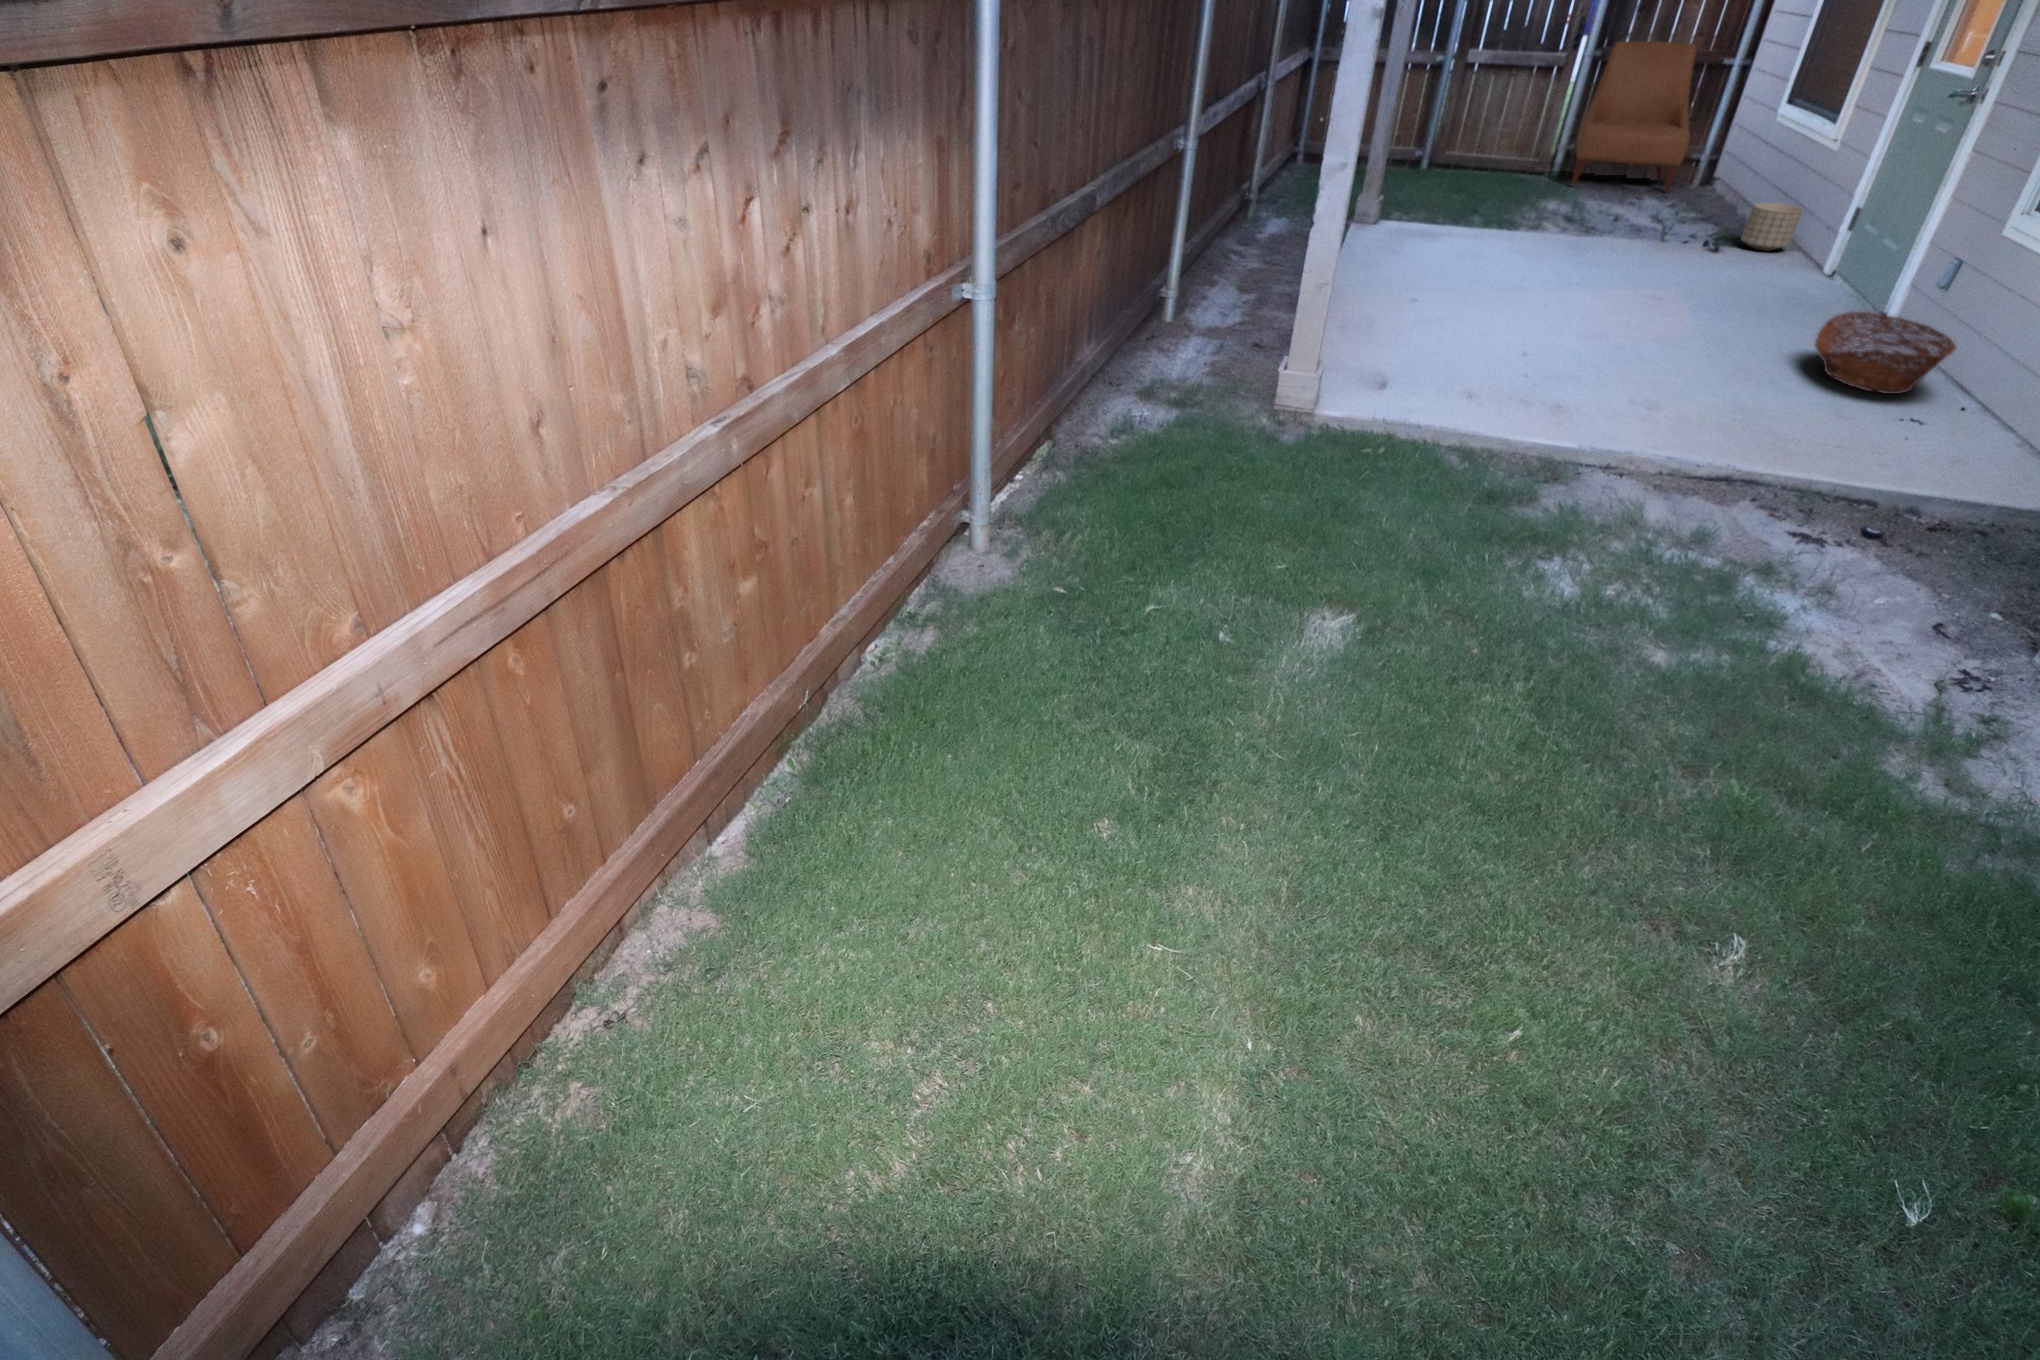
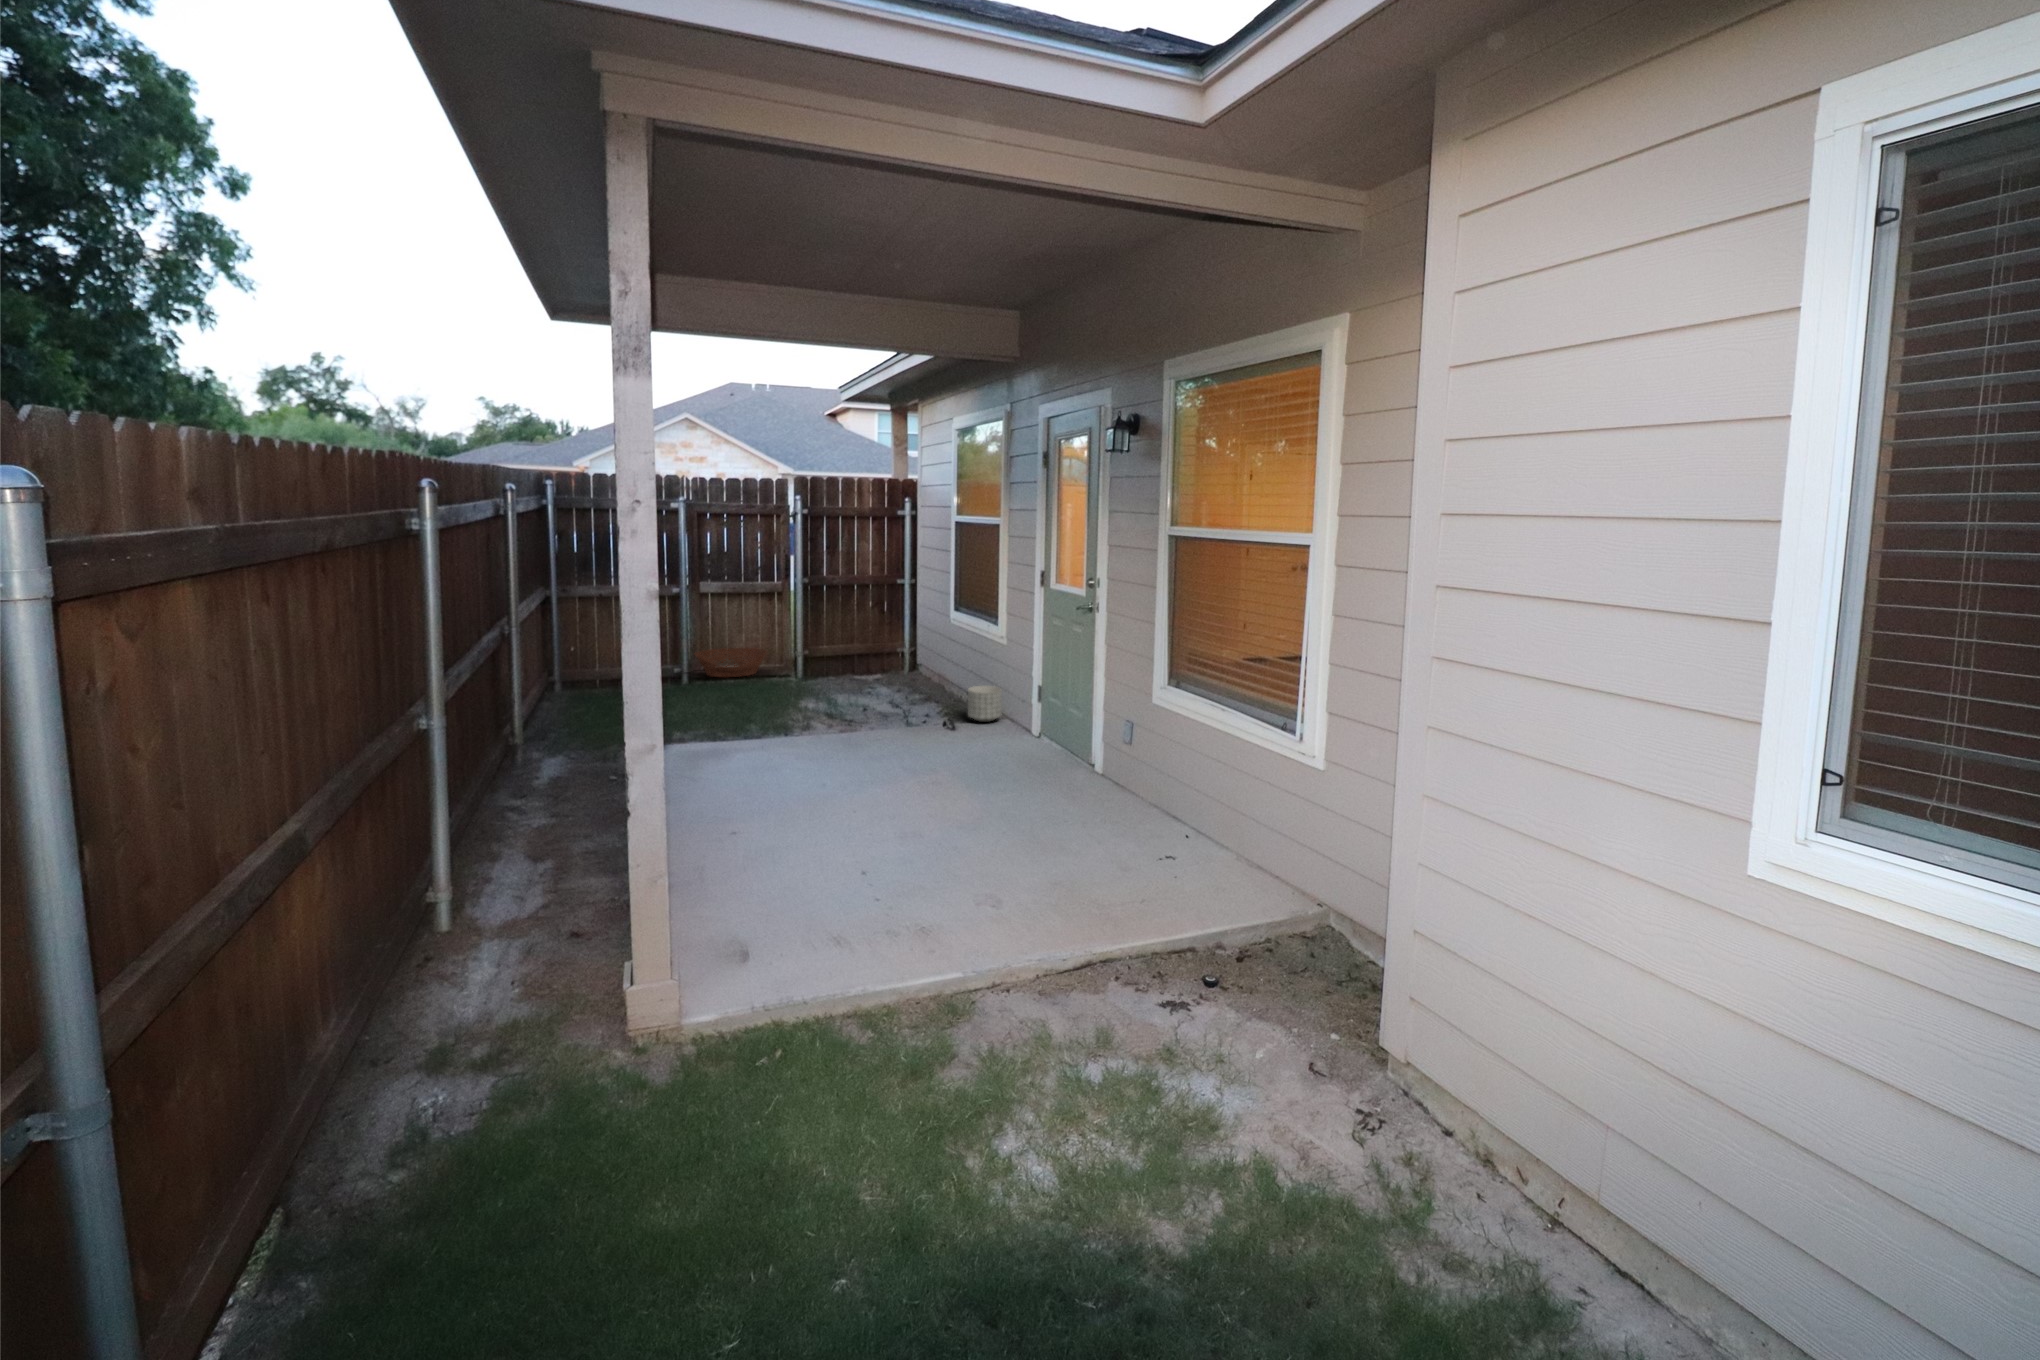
chair: present [1571,41,1697,194] -> none [813,570,898,685]
basket: present [1815,312,1956,394] -> present [695,648,766,677]

